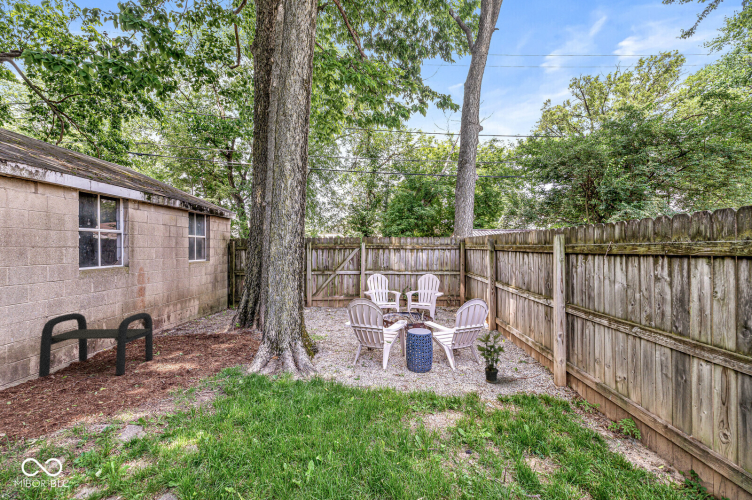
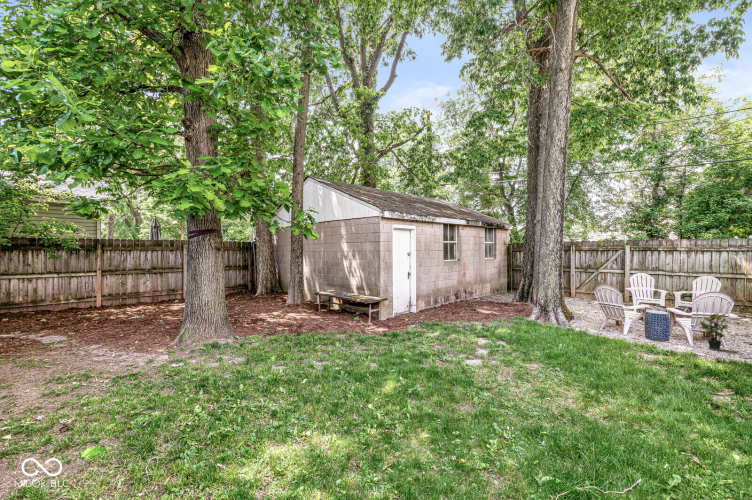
bench: present [39,313,153,377] -> none [439,280,478,309]

